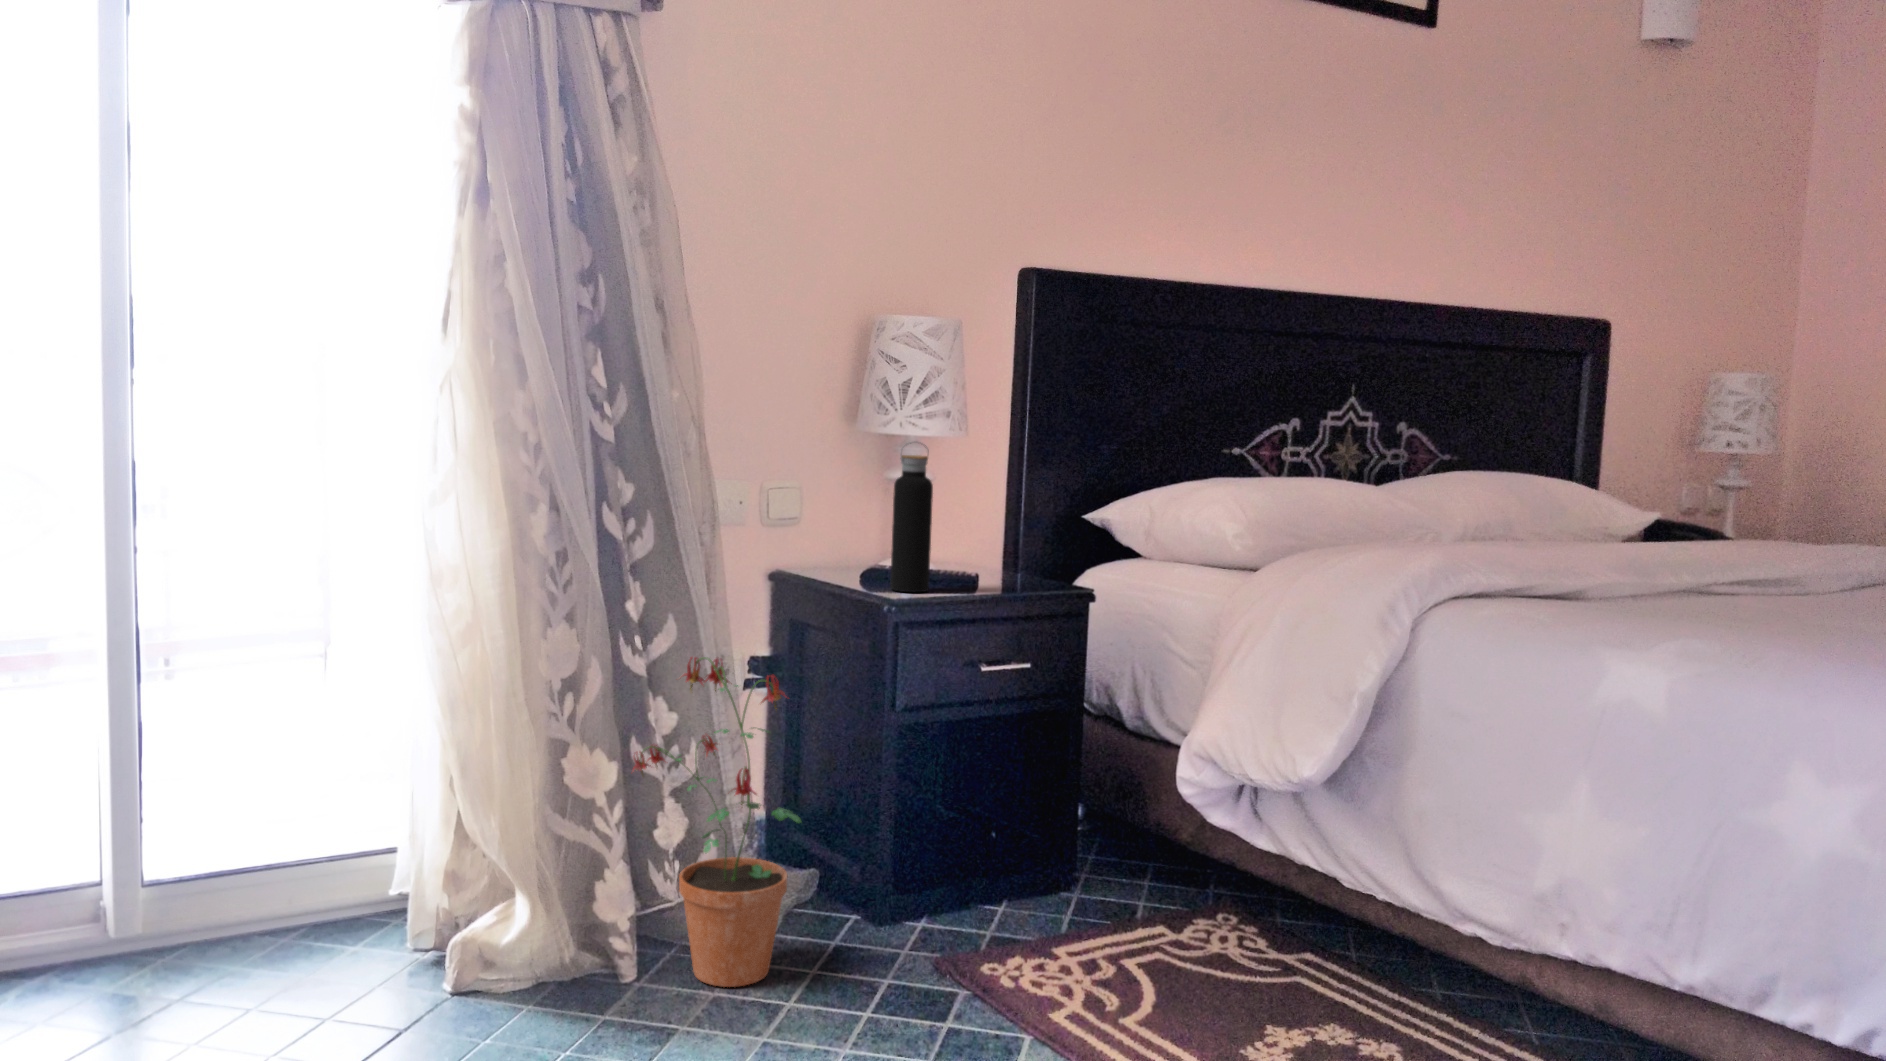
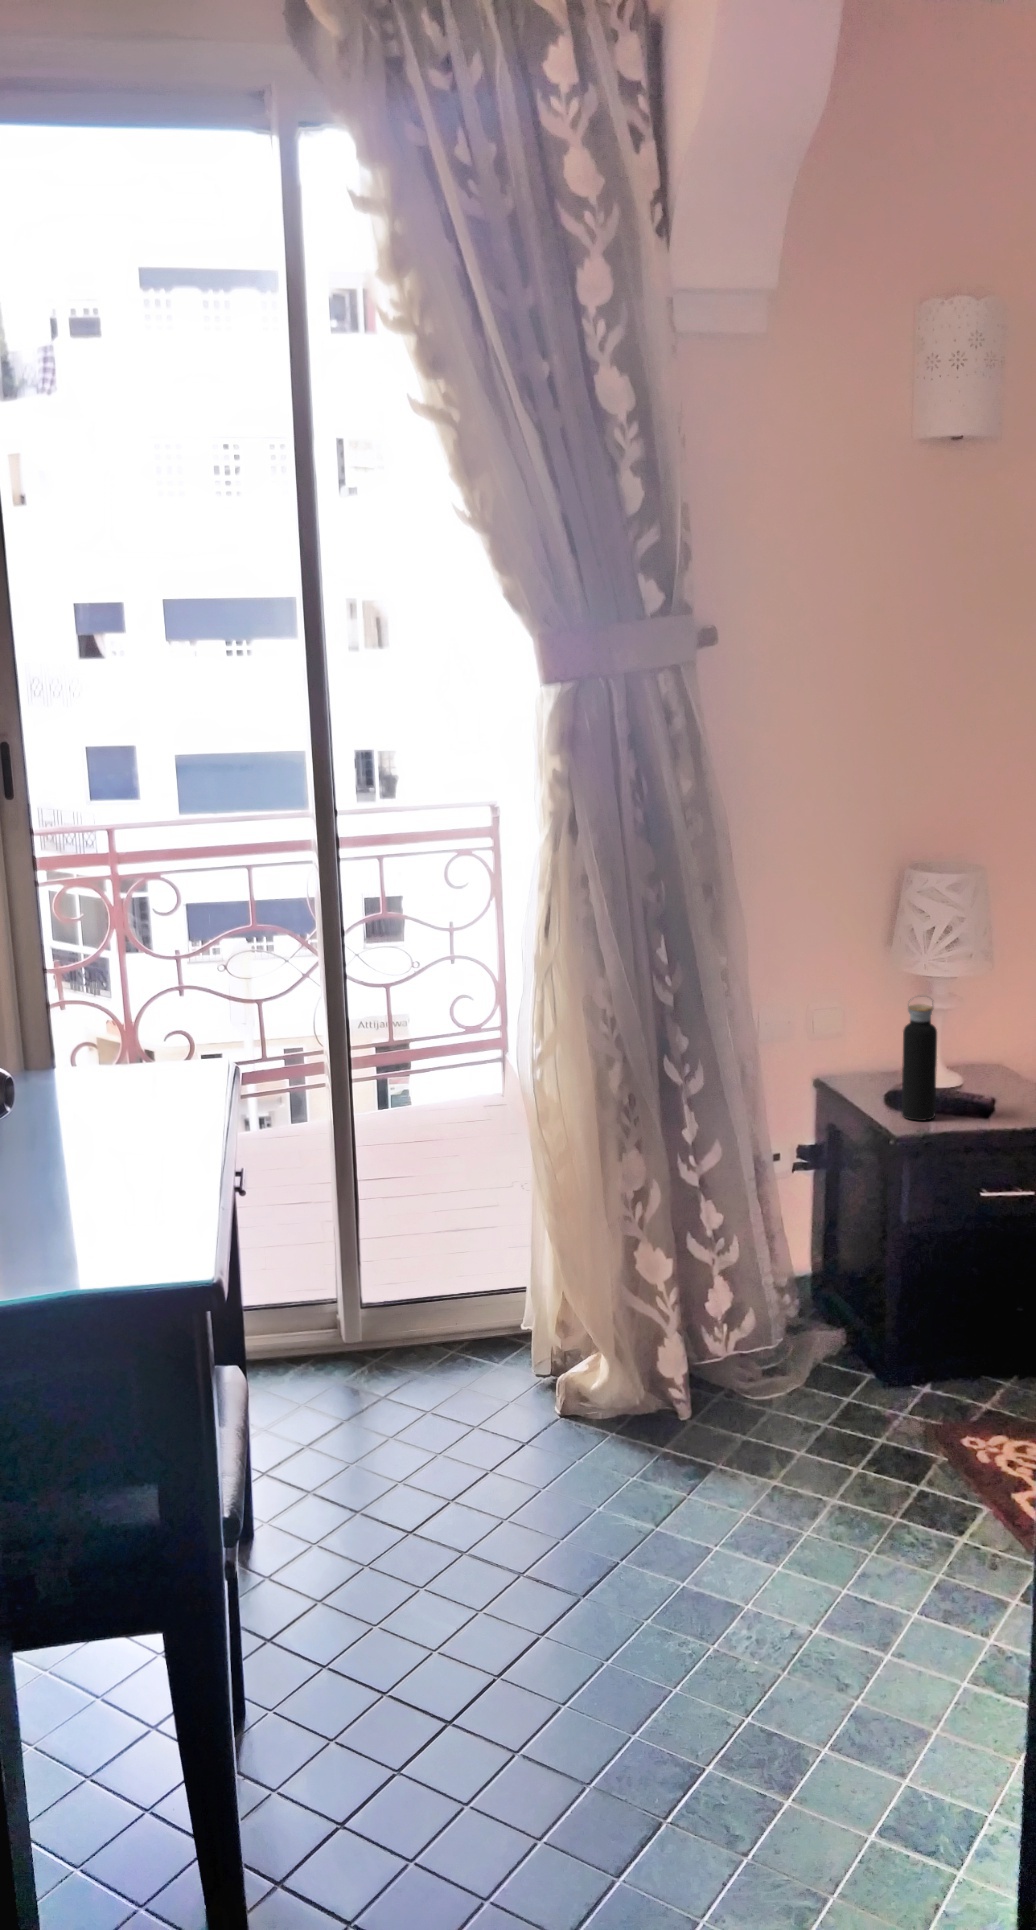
potted plant: present [633,657,801,987] -> none [682,1179,817,1434]

